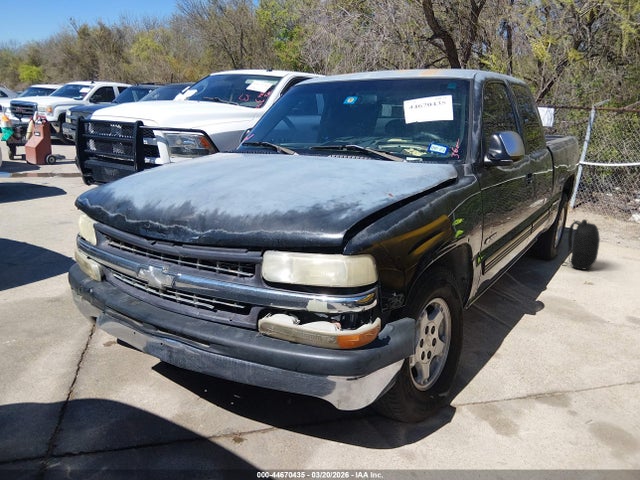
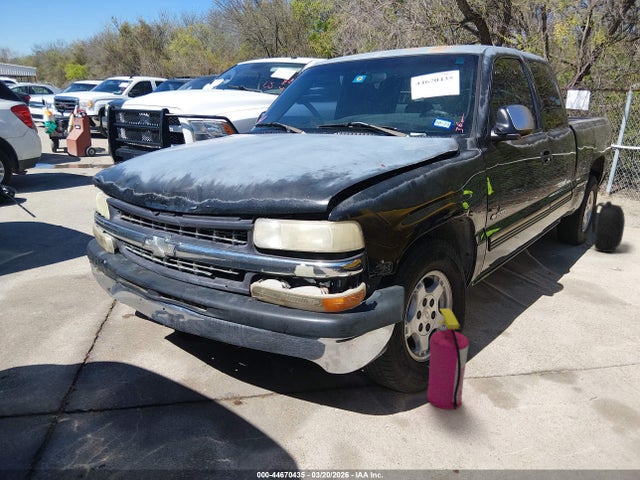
fire extinguisher: none [429,337,472,440] -> present [427,308,469,409]

